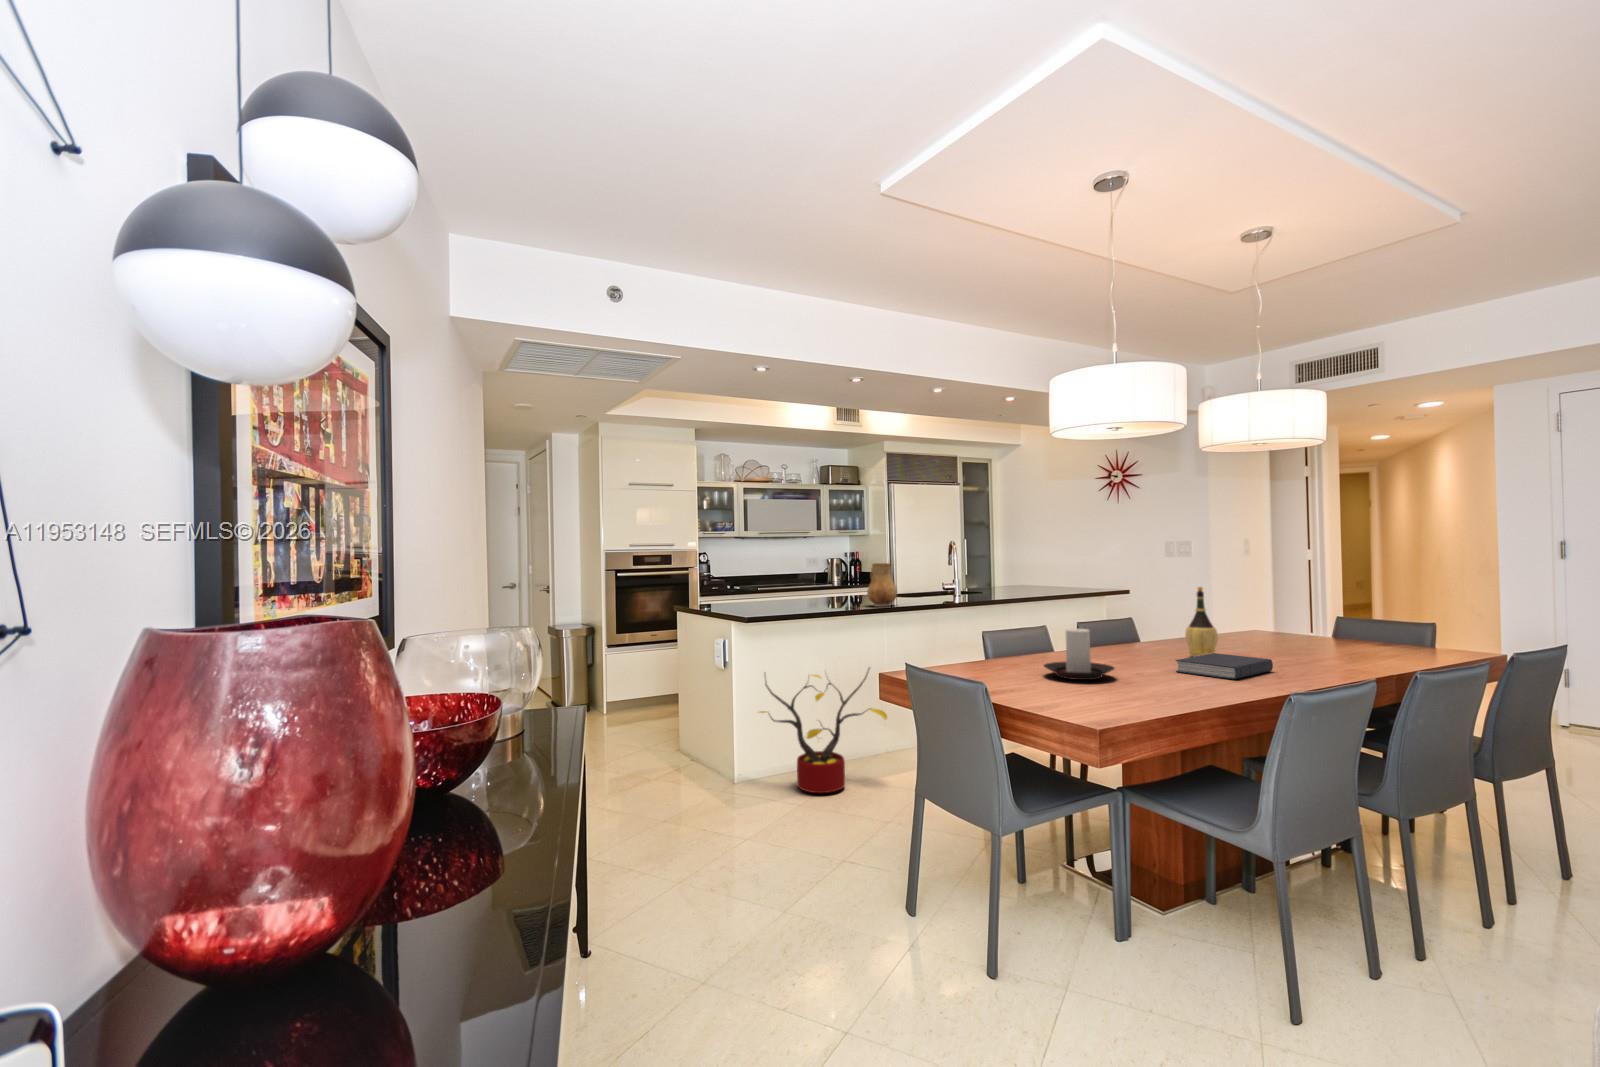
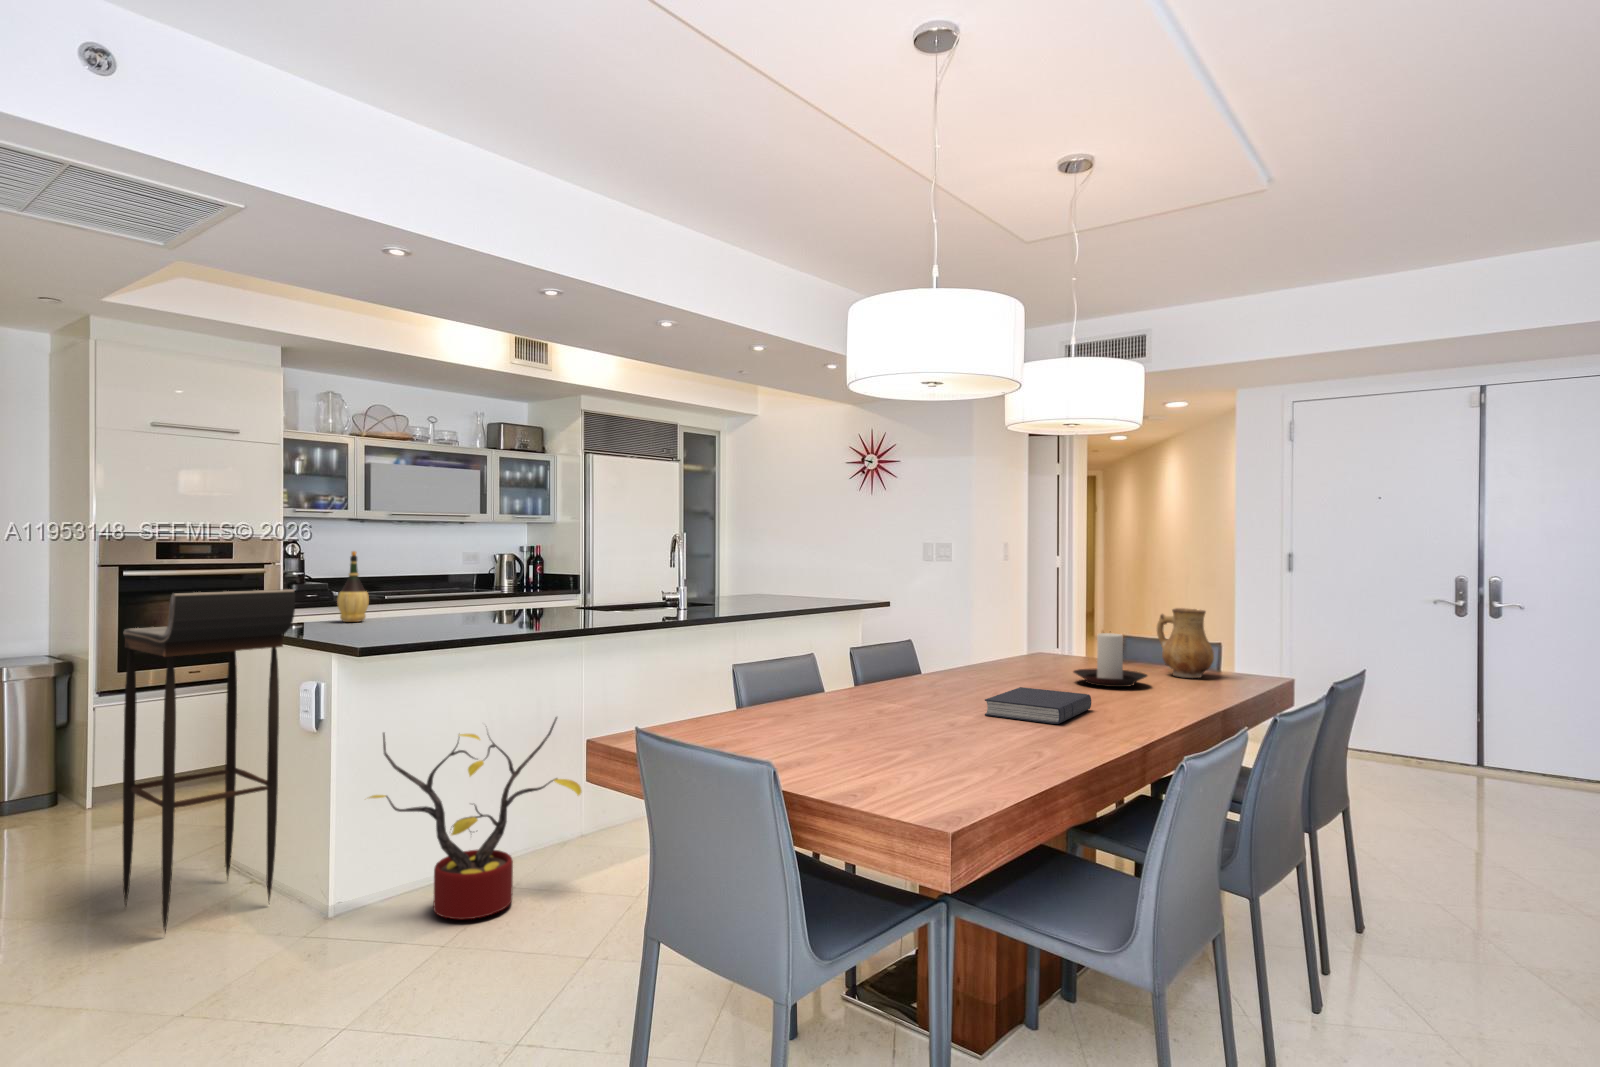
ceramic pitcher: present [867,563,897,607] -> present [1157,608,1214,678]
bar stool: none [626,583,713,786] -> present [123,589,295,933]
wine bottle: present [1185,587,1218,656] -> present [337,551,369,622]
candle holder: present [1044,629,1114,680] -> present [1073,633,1147,687]

